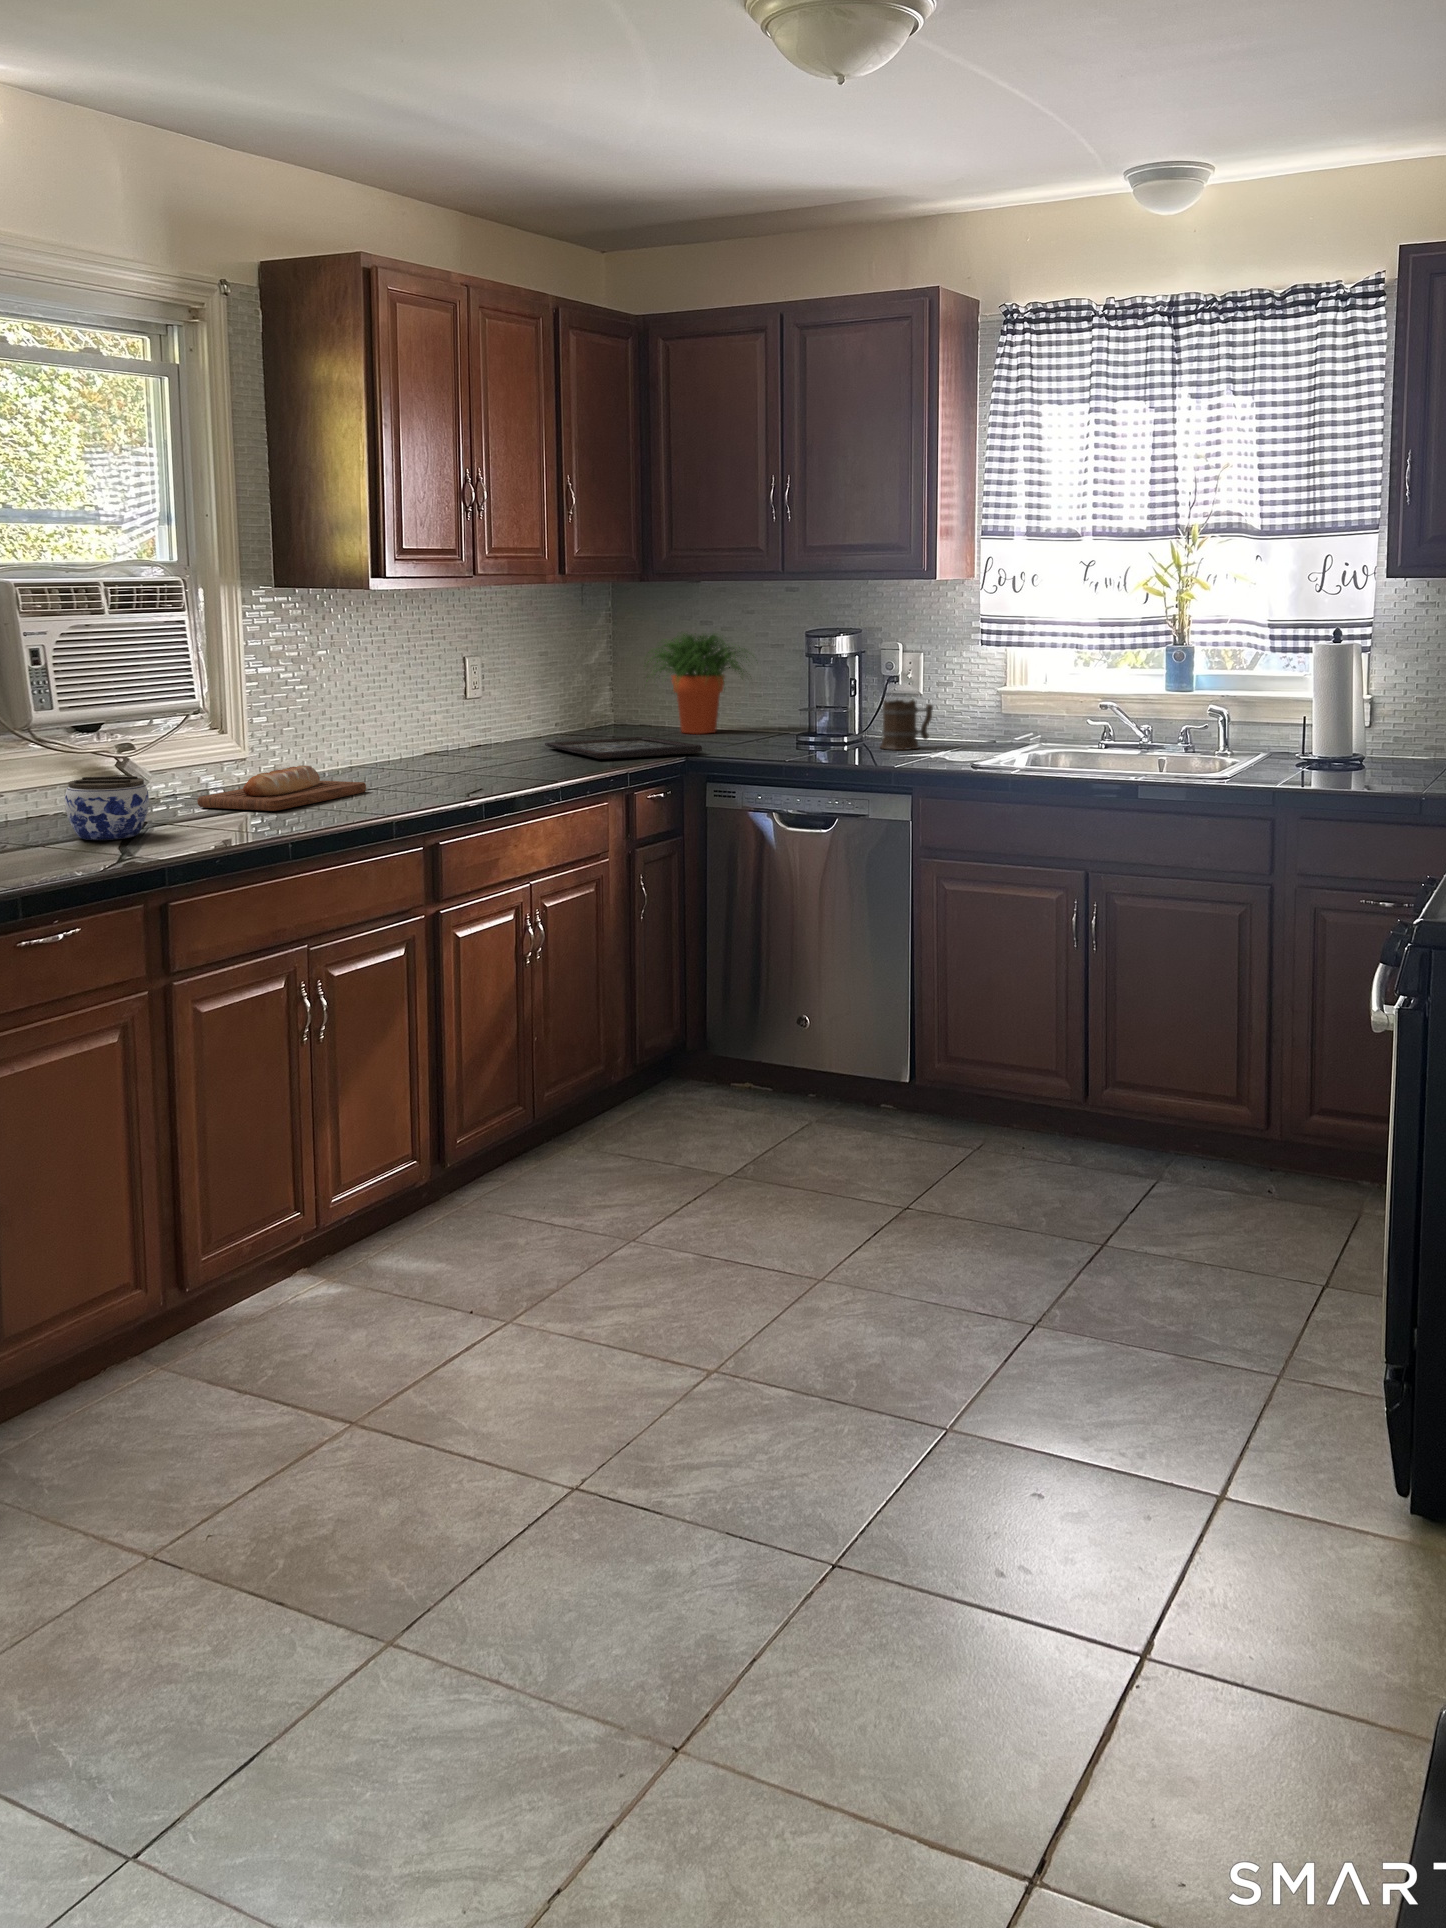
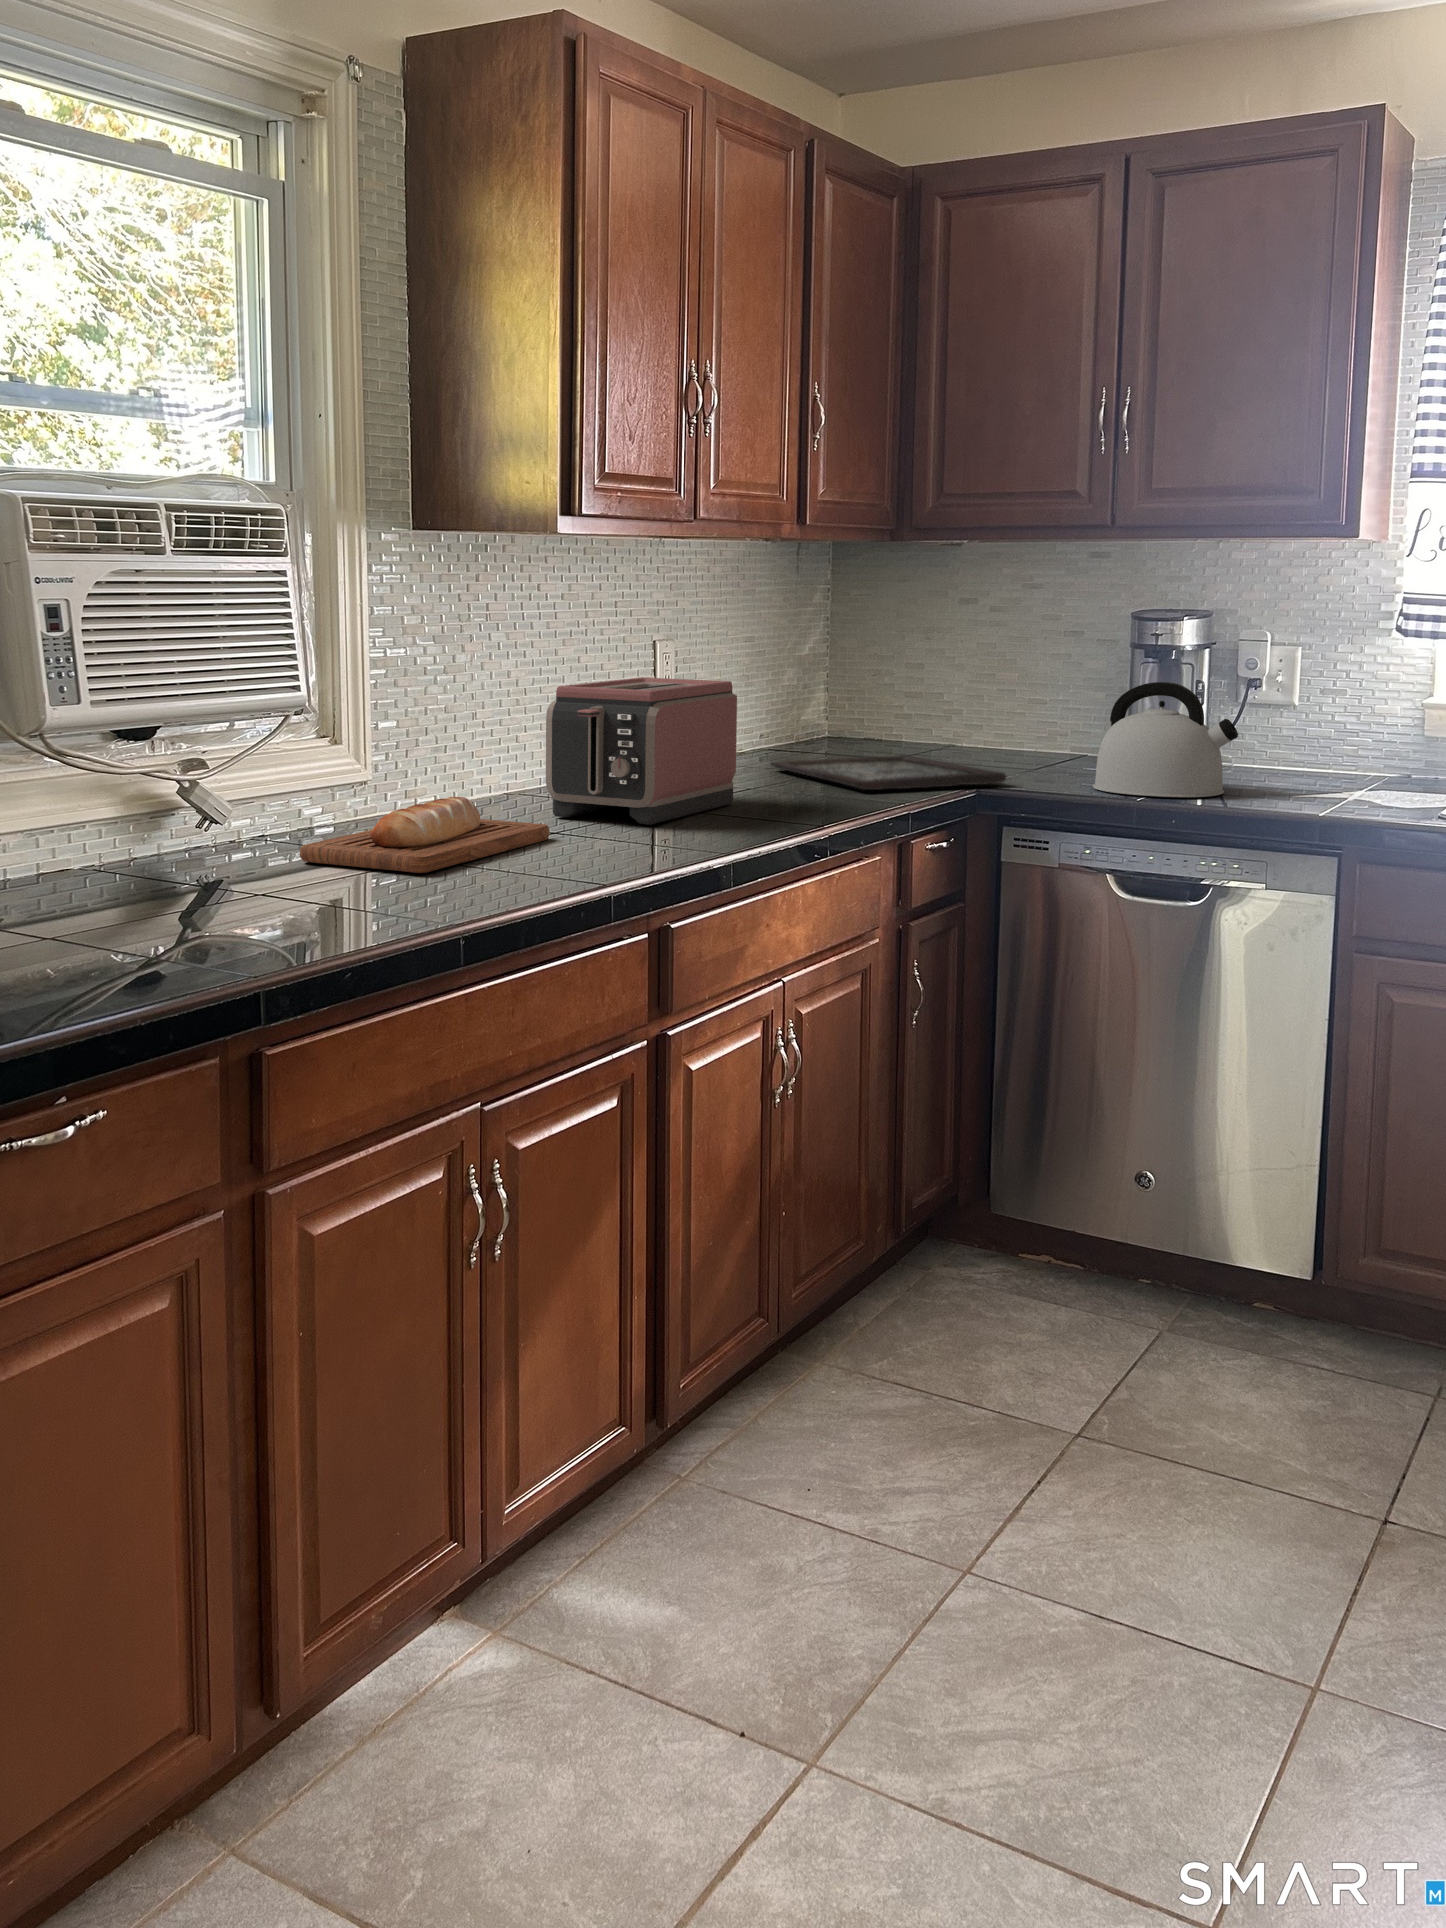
potted plant: present [647,633,757,734] -> none [890,609,1054,751]
kettle: none [761,680,854,758] -> present [1093,682,1238,797]
toaster: none [368,685,504,782] -> present [546,677,737,825]
mug: present [880,700,933,750] -> none [1254,712,1334,786]
jar: present [65,776,149,840] -> none [94,819,231,927]

